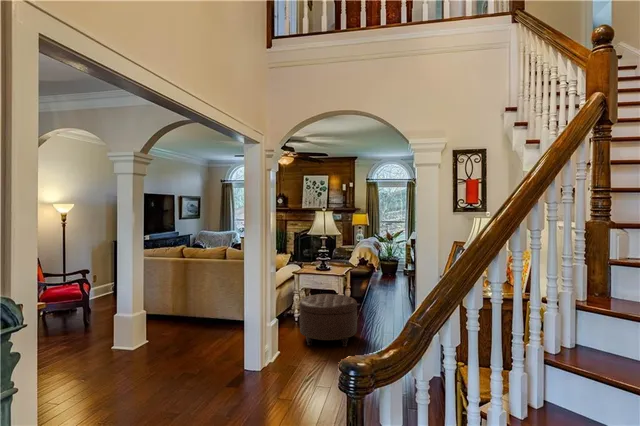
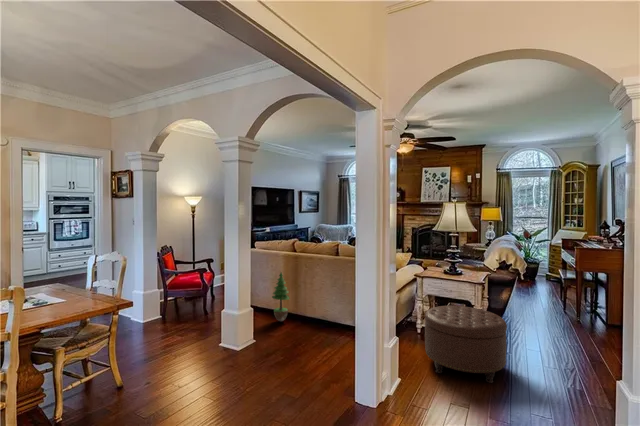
potted tree: none [161,277,180,325] -> present [272,273,290,321]

